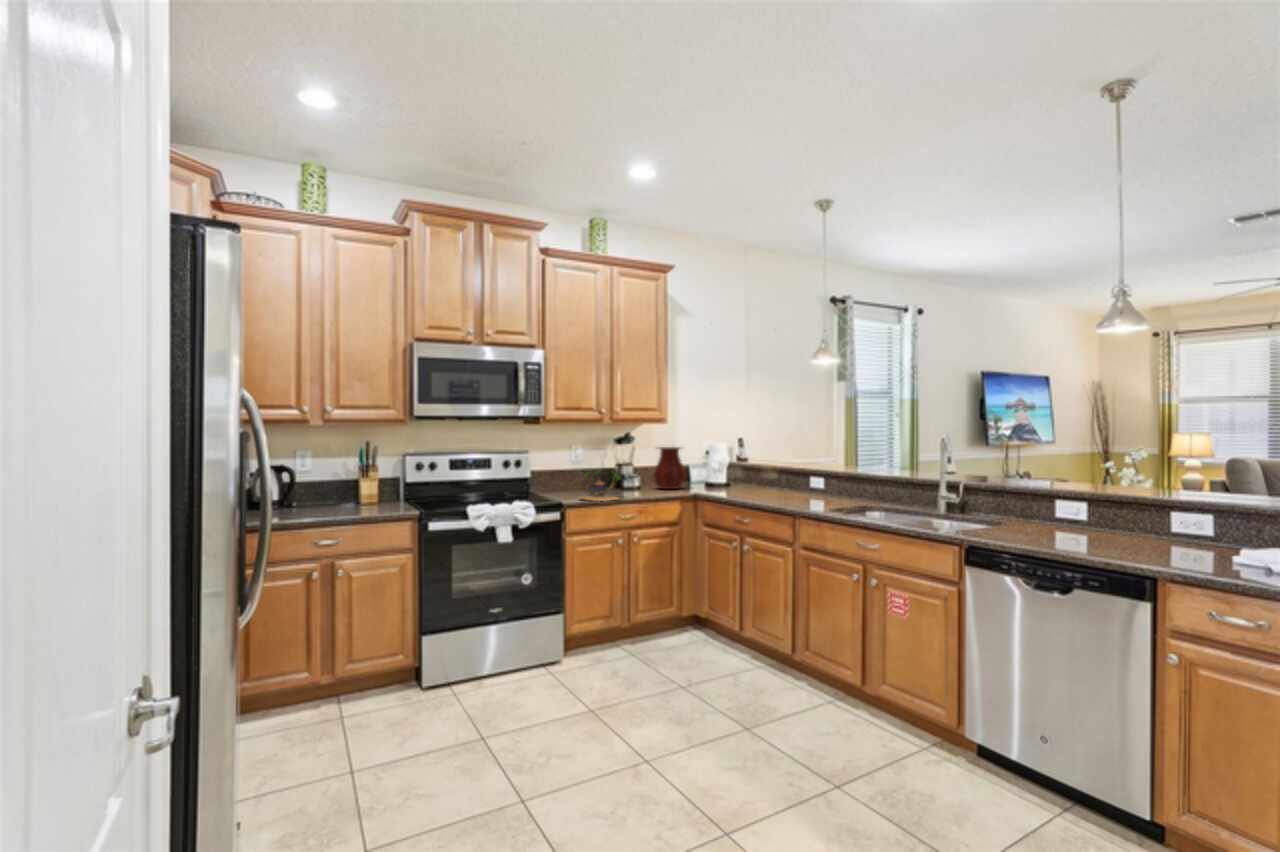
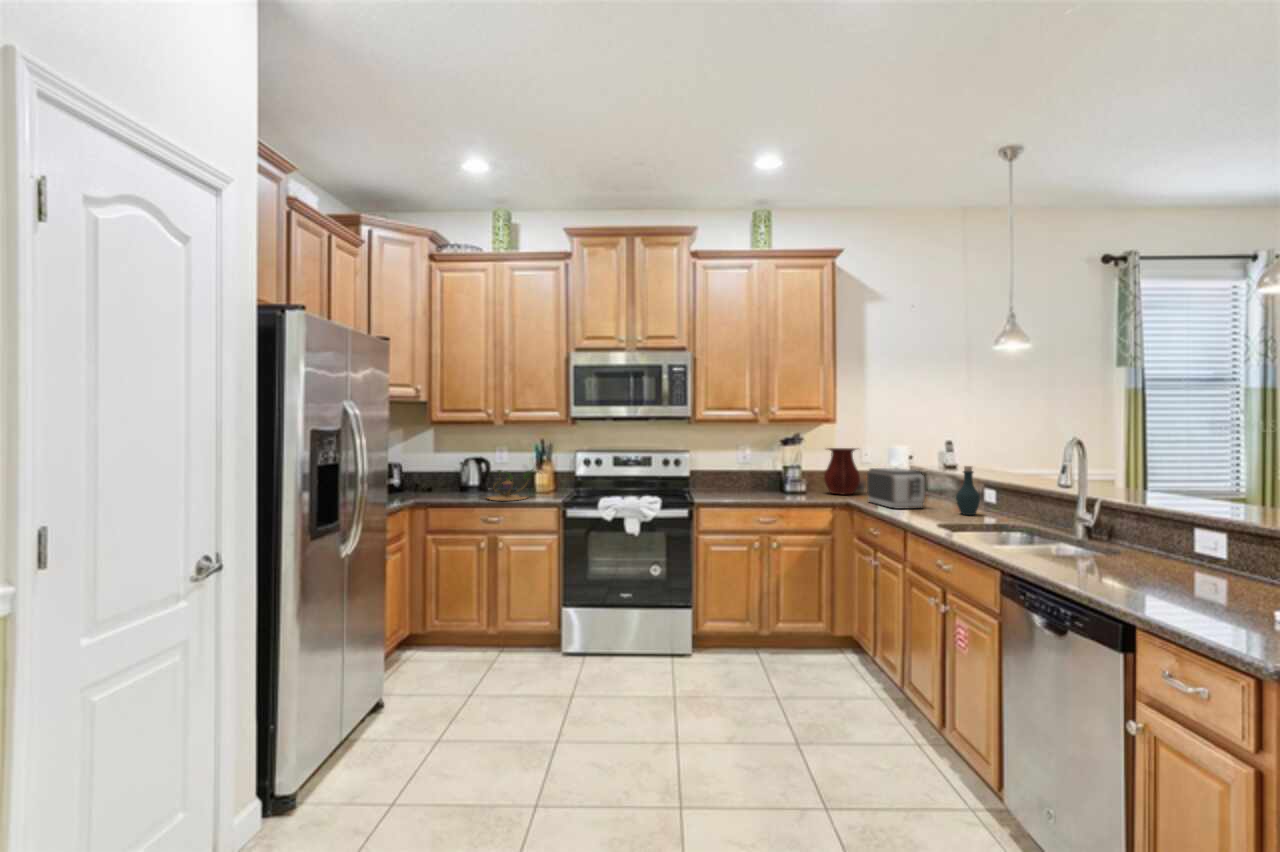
bottle: none [787,456,805,497] -> present [956,466,980,515]
toaster: none [705,462,758,496] -> present [867,468,925,509]
plant: present [582,471,621,501] -> present [488,470,532,501]

